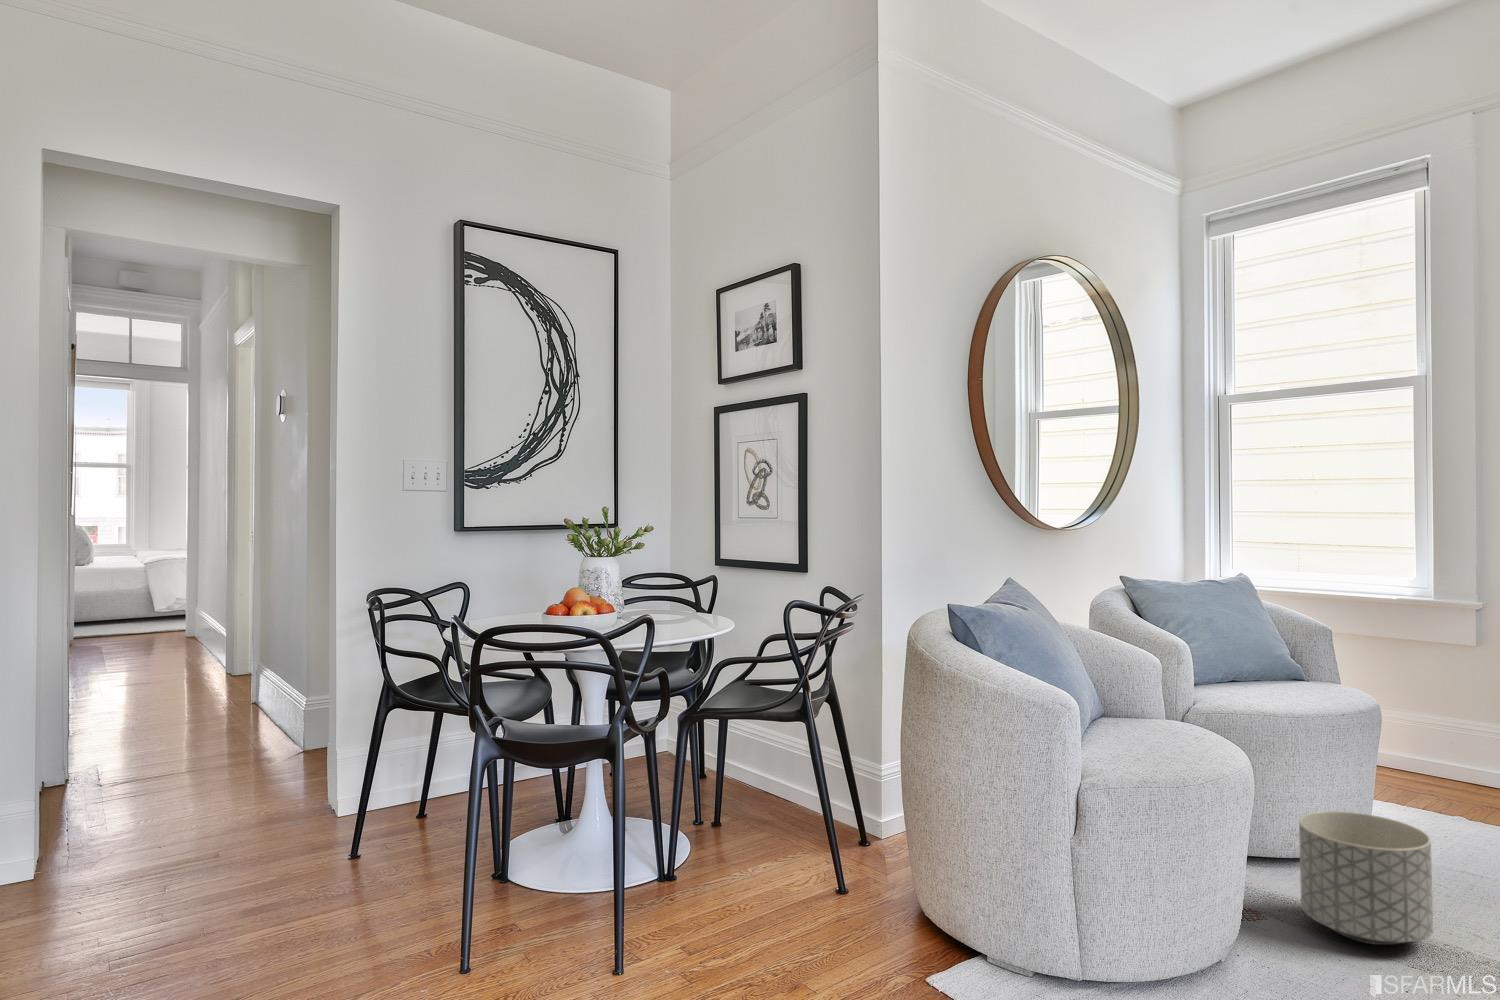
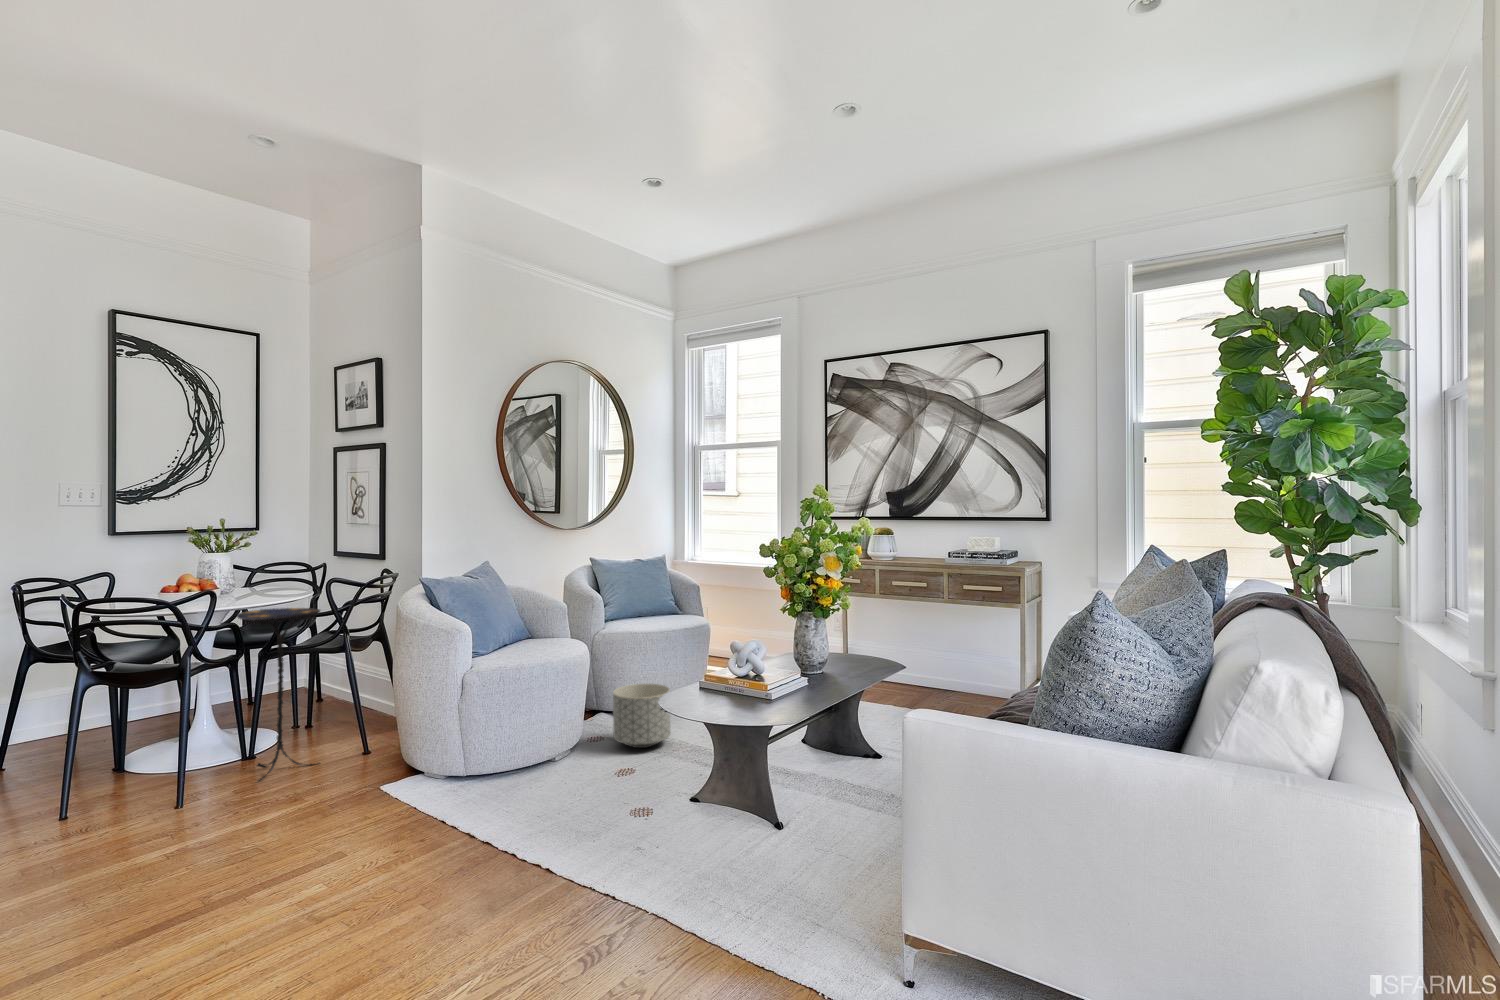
side table: none [668,643,787,933] -> present [237,608,320,779]

